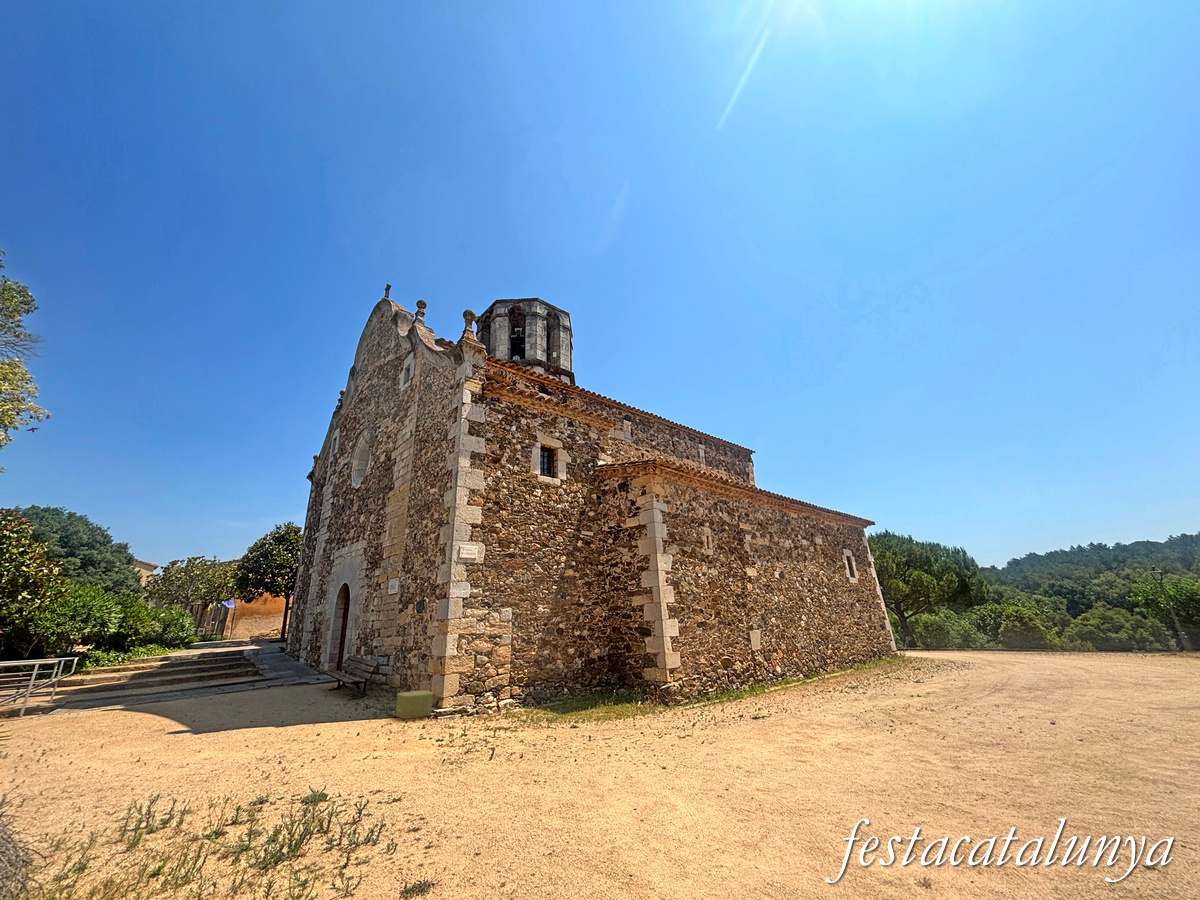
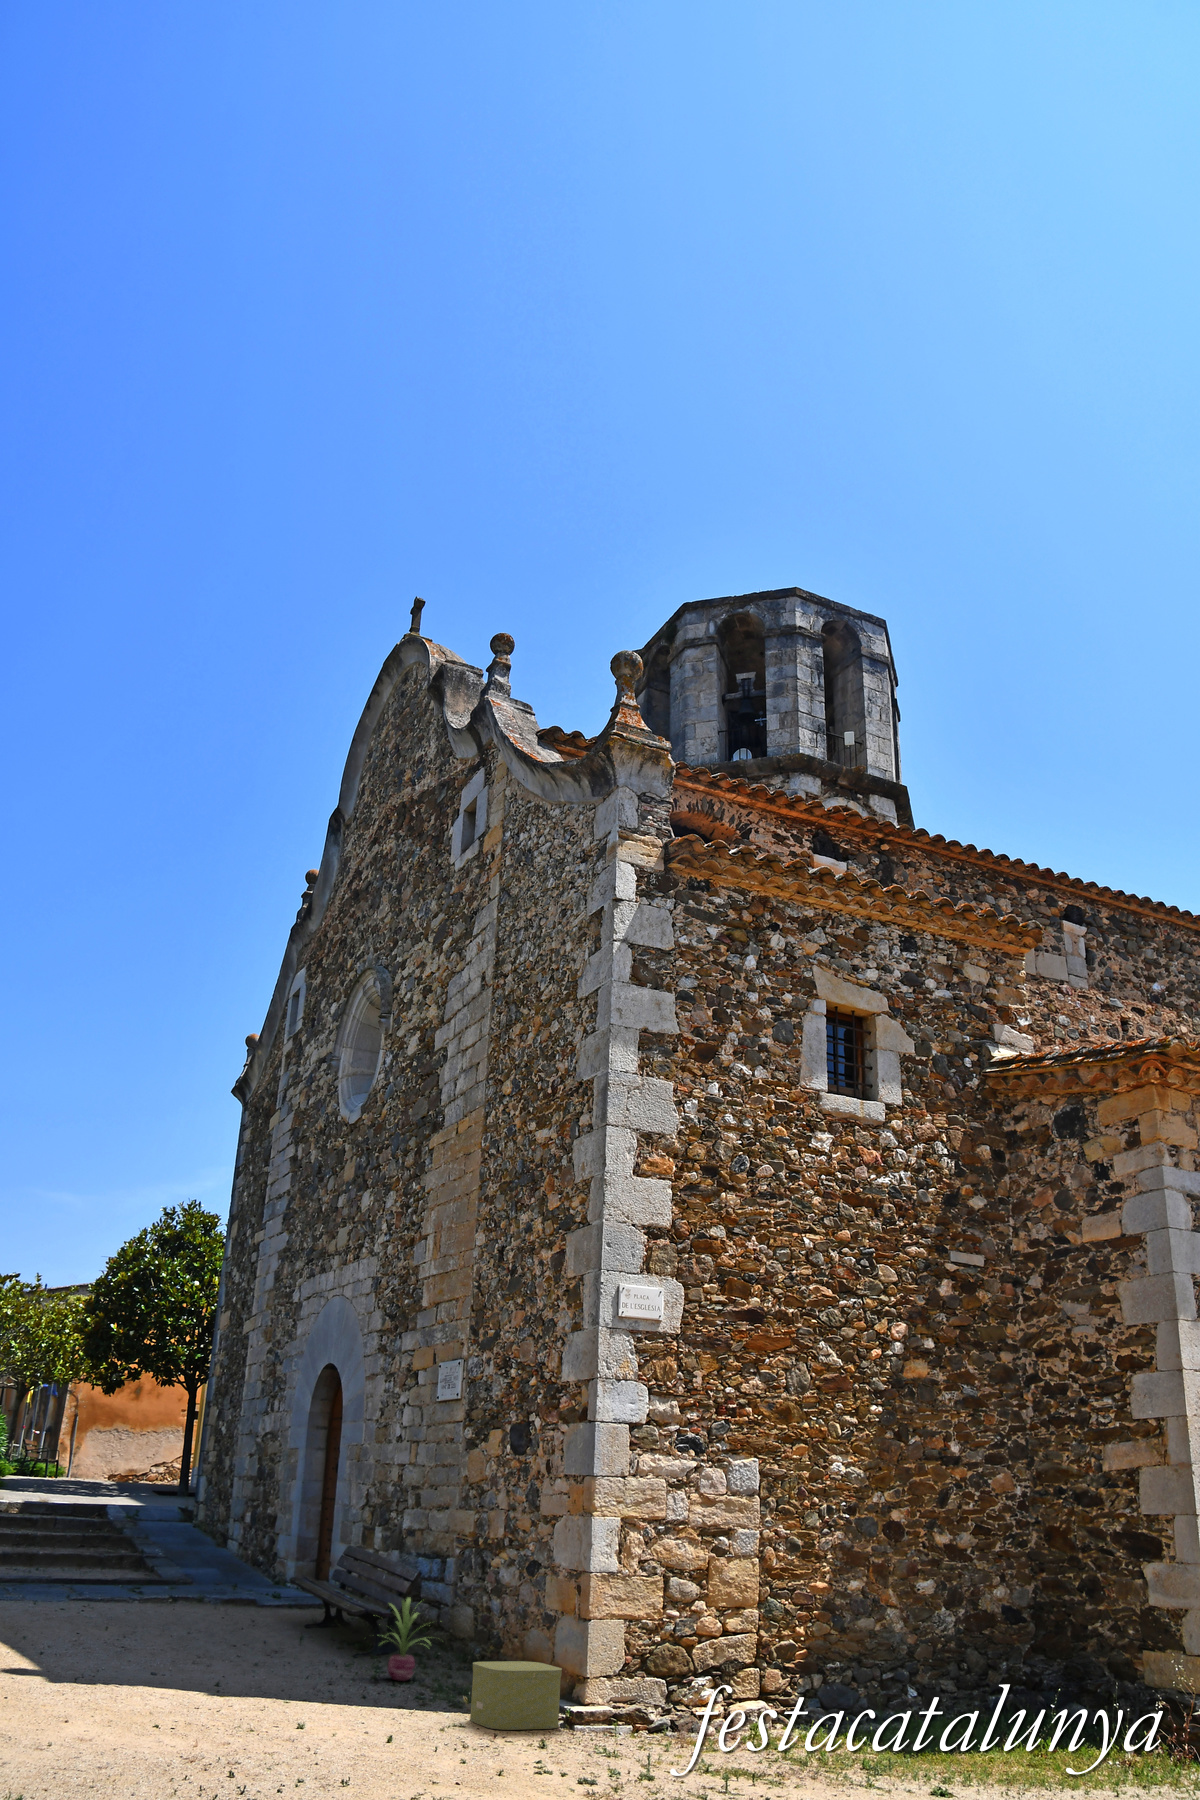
decorative plant: none [355,668,389,701] -> present [385,1598,429,1681]

